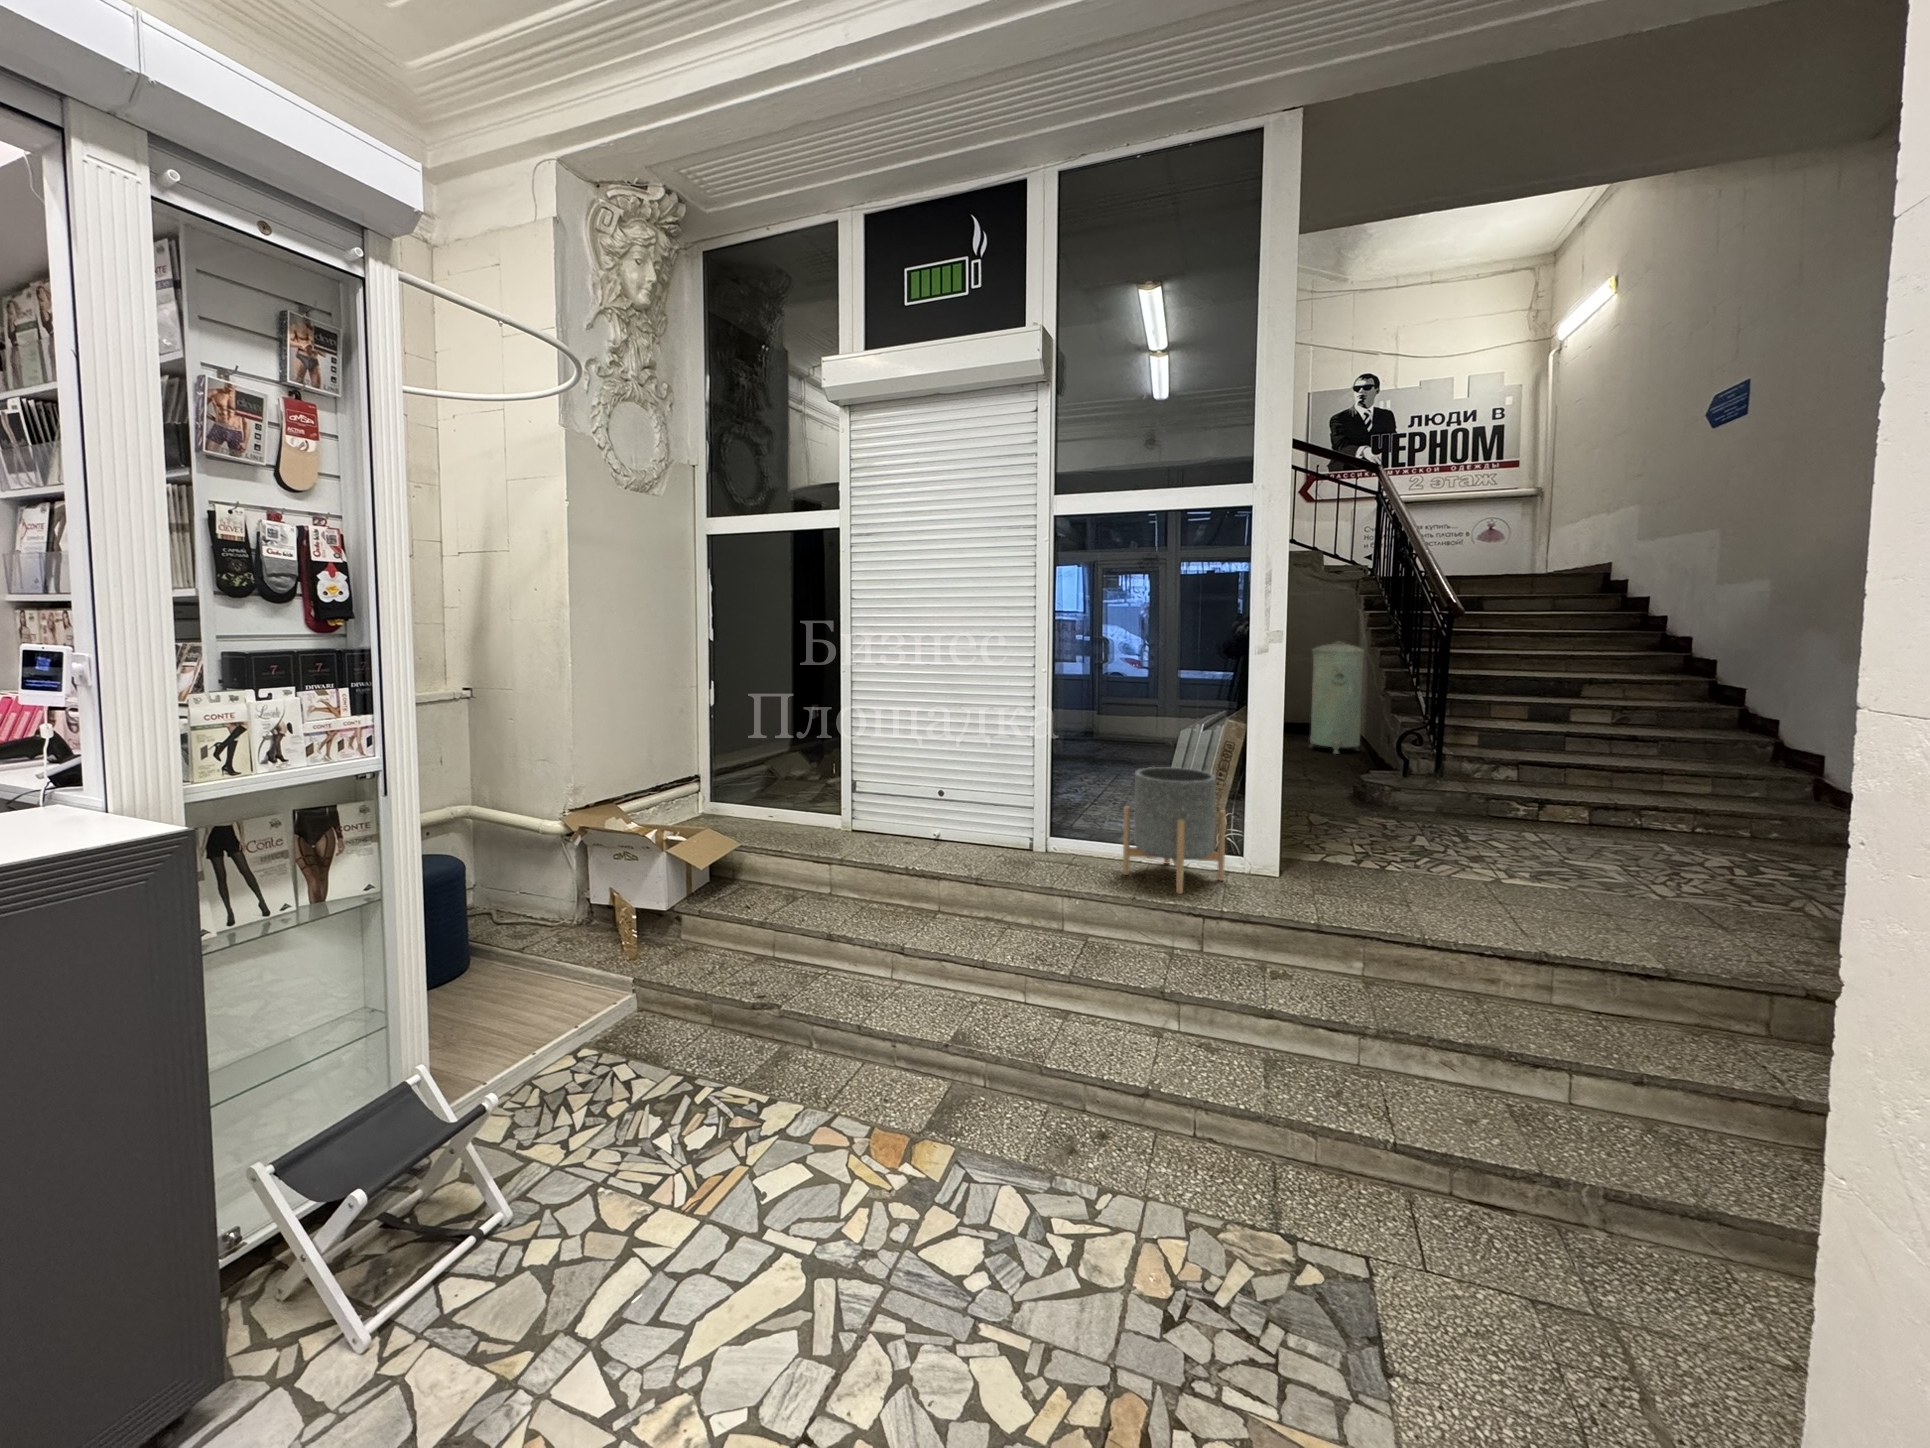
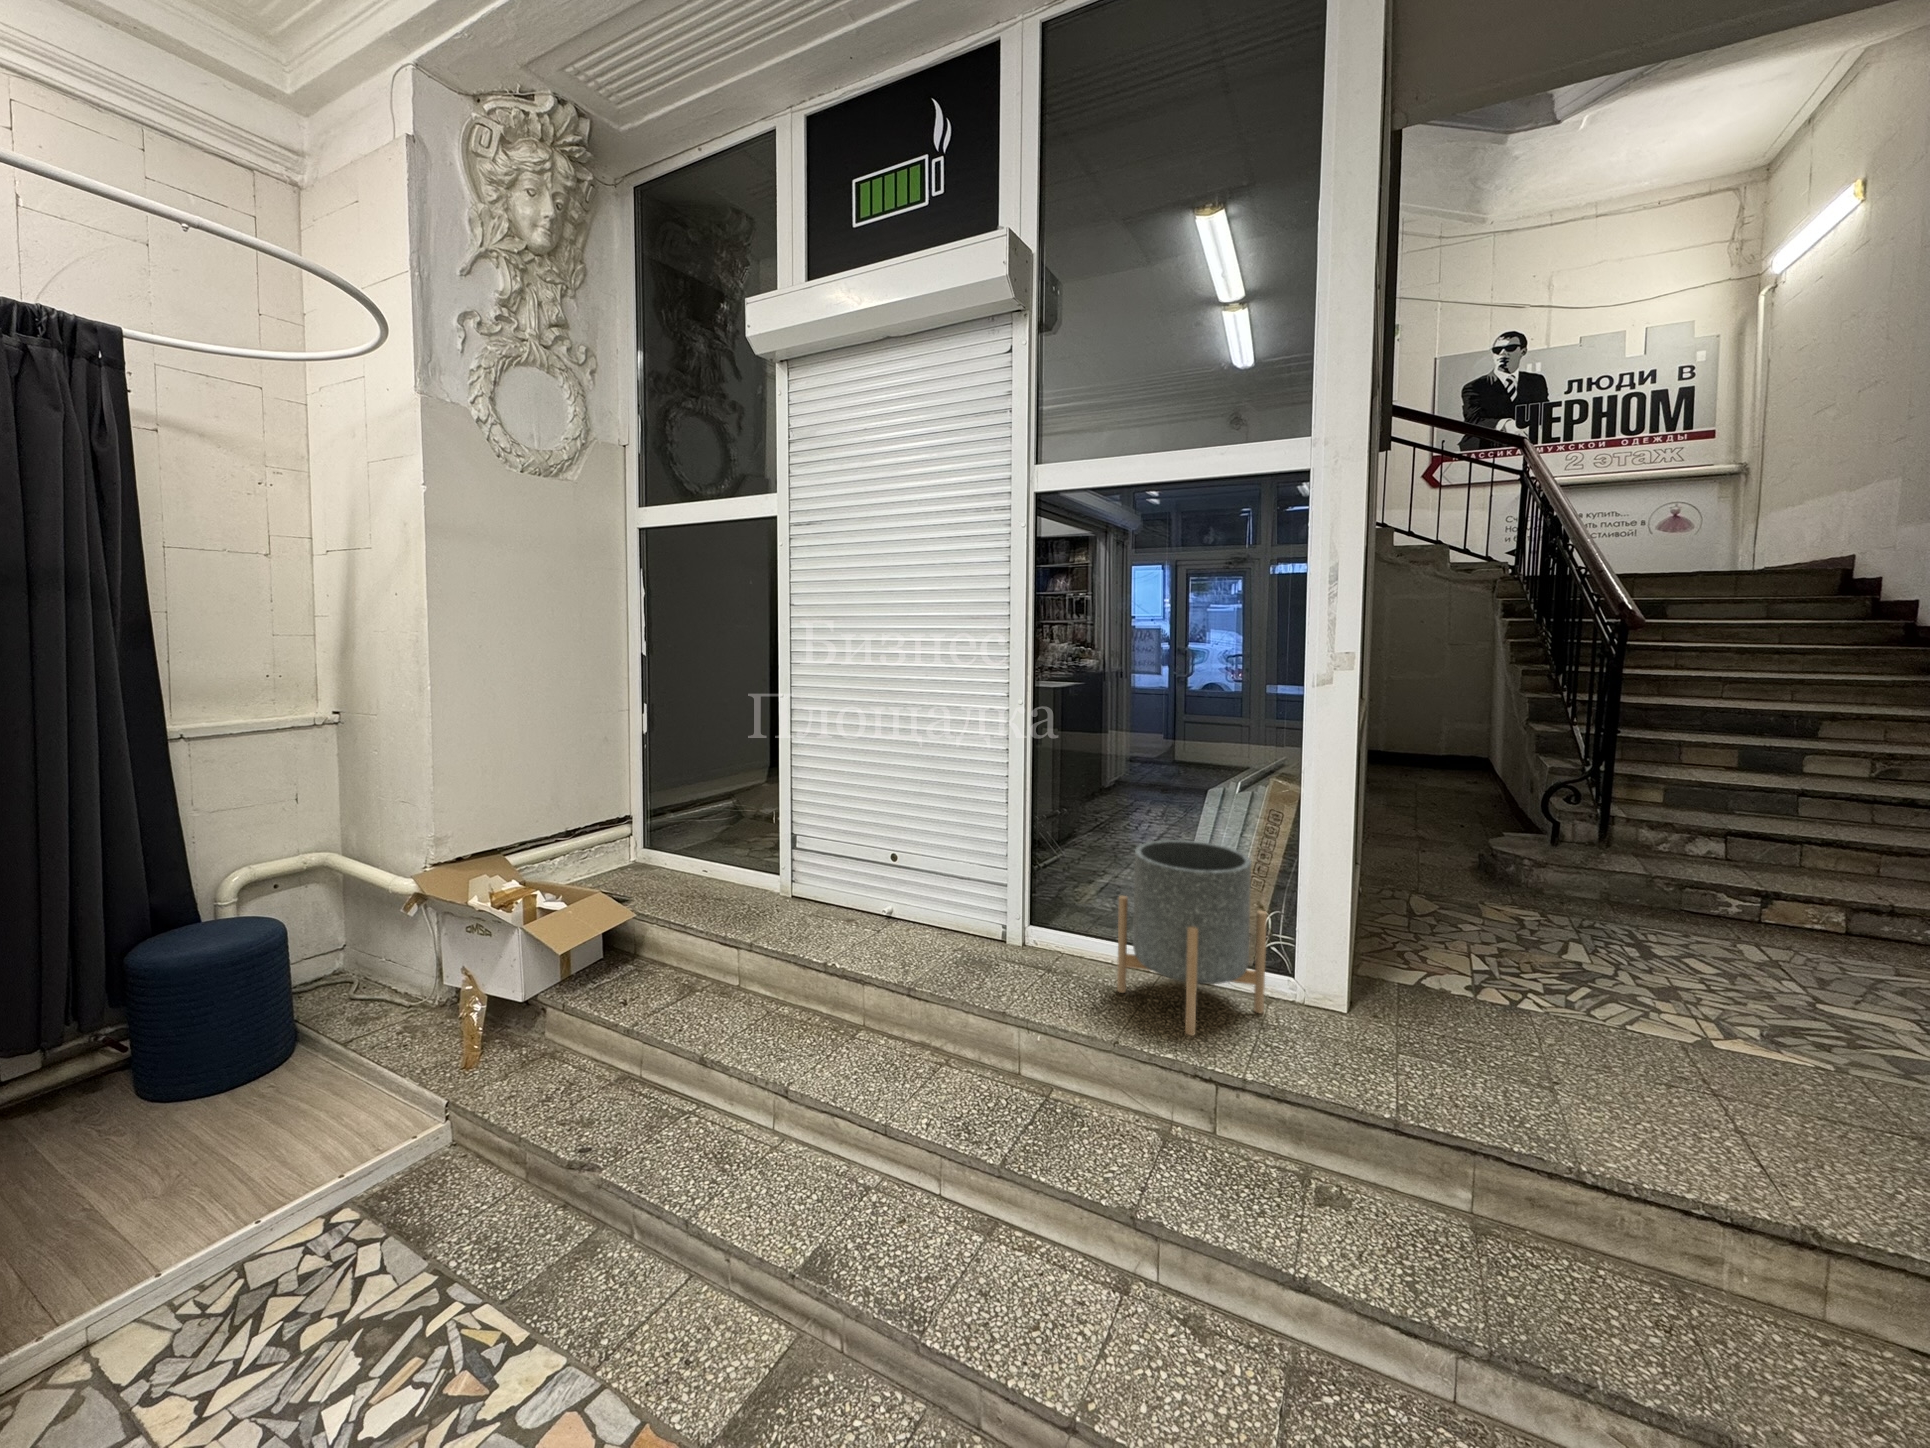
trash can: present [1310,641,1364,754] -> none [1424,658,1500,801]

